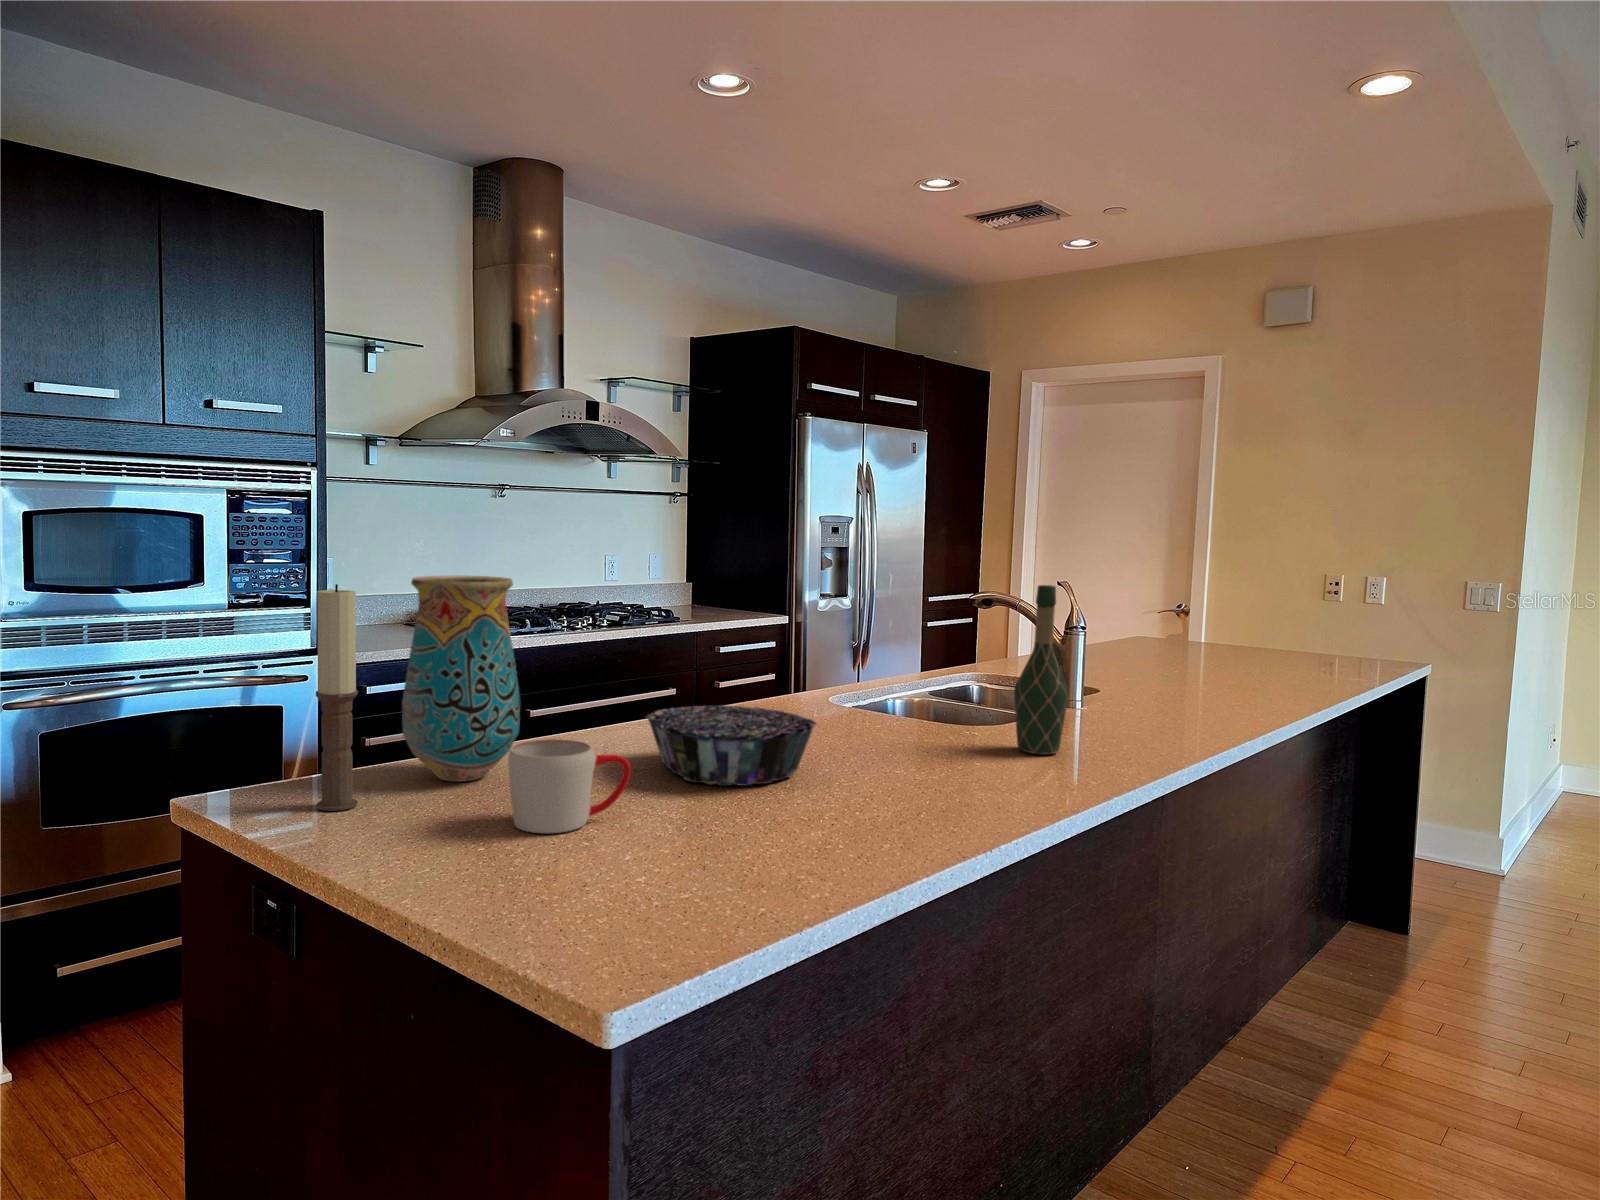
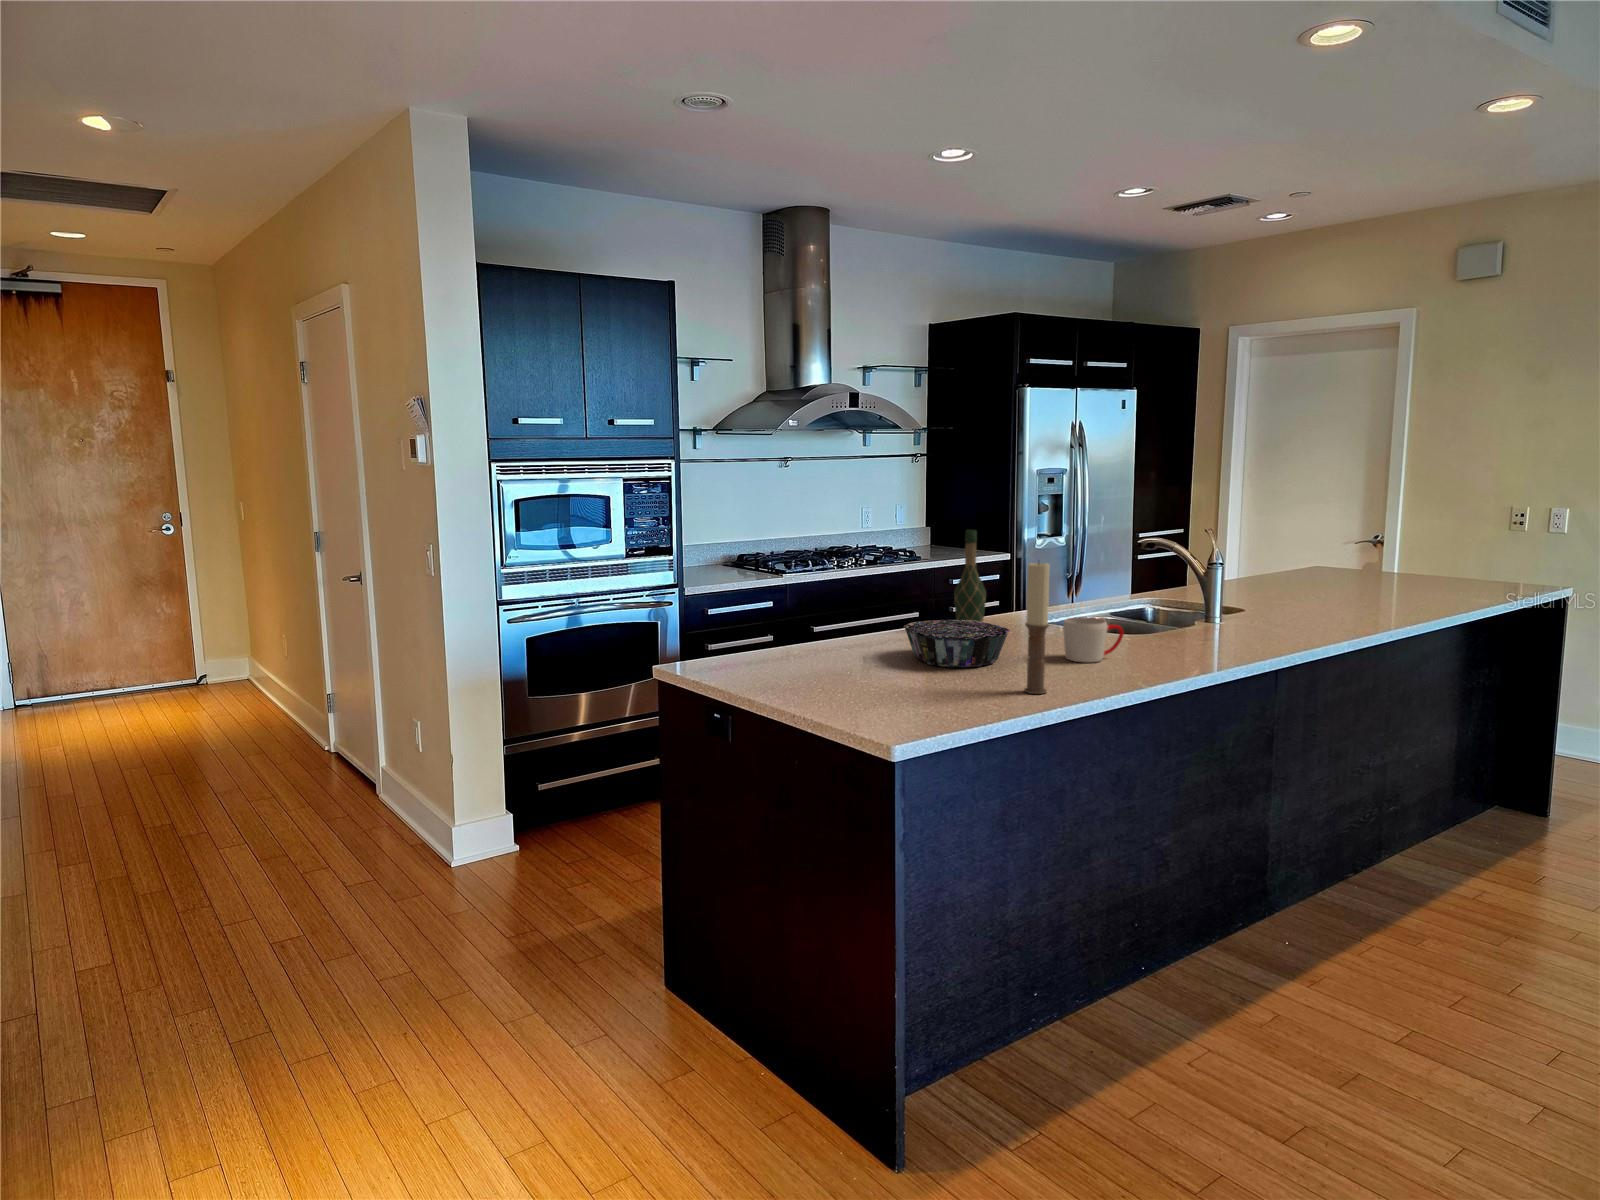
vase: present [402,576,520,782] -> none [765,543,830,663]
candle: present [316,584,358,811] -> present [1024,562,1050,694]
wine bottle: present [1014,585,1069,754] -> present [954,530,986,622]
mug: present [508,739,631,833] -> present [1063,617,1124,662]

